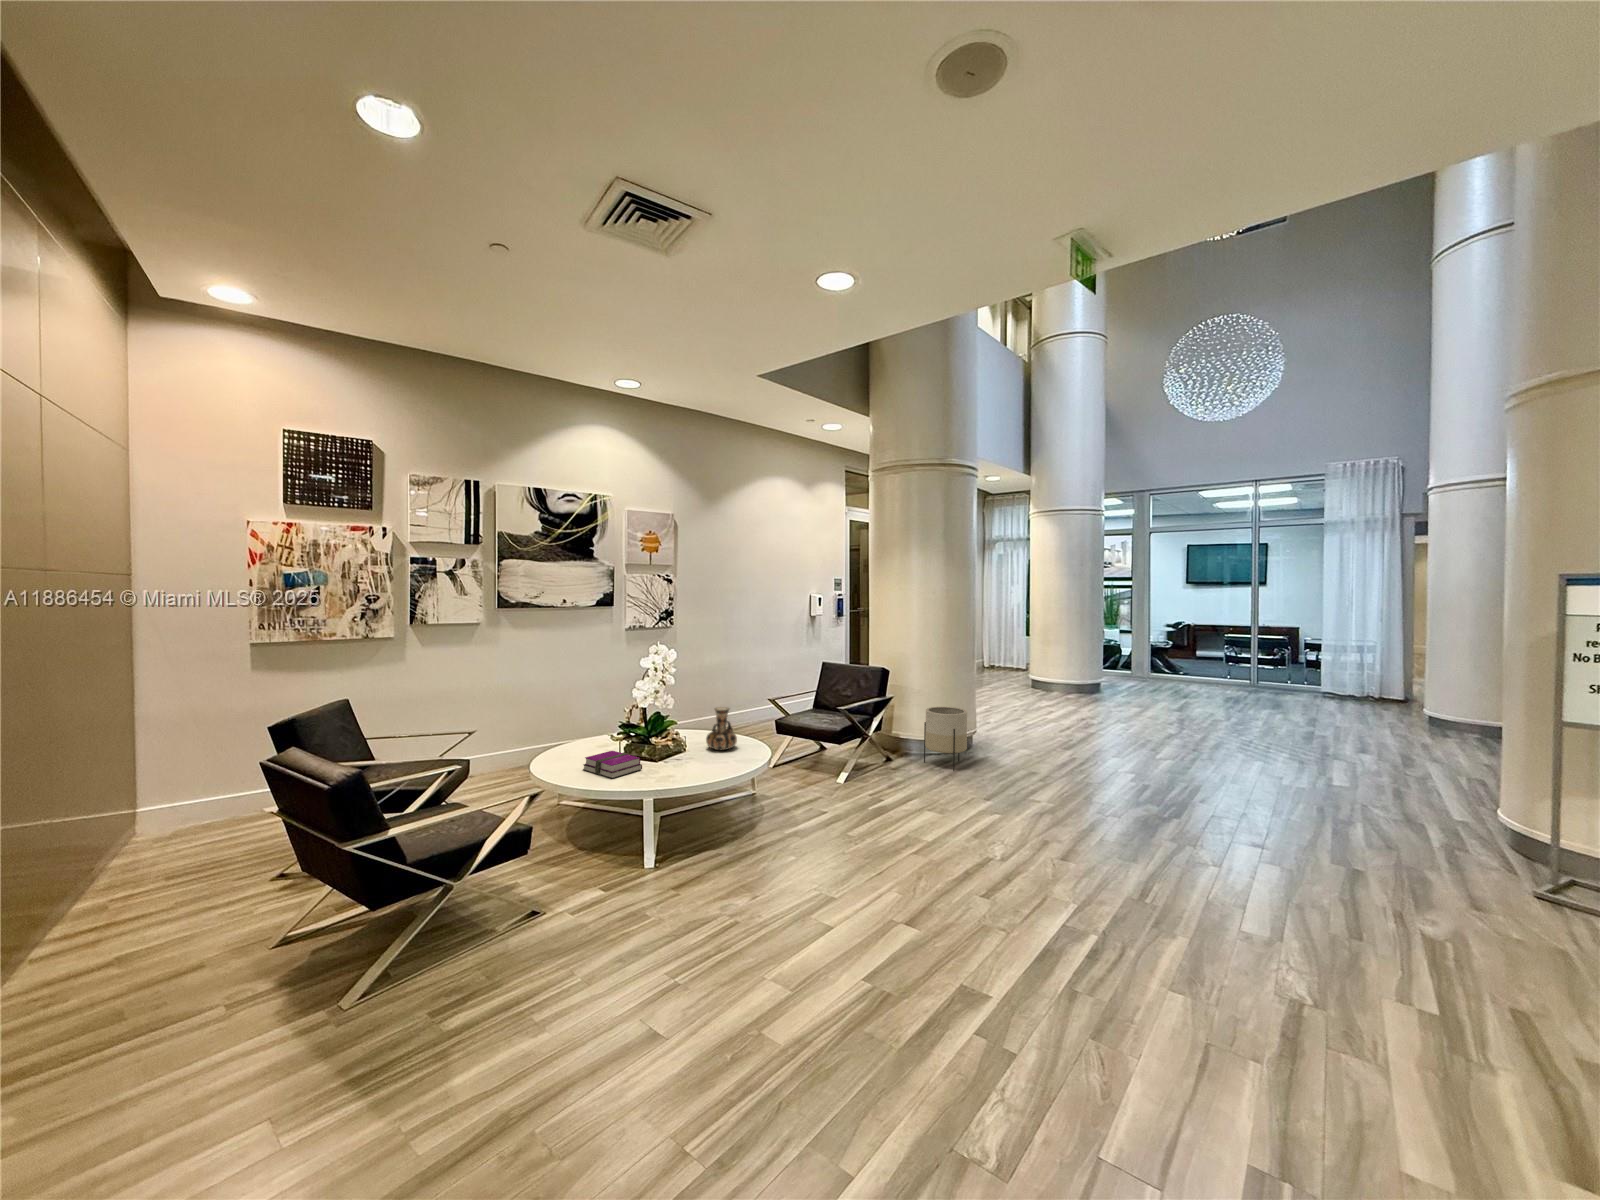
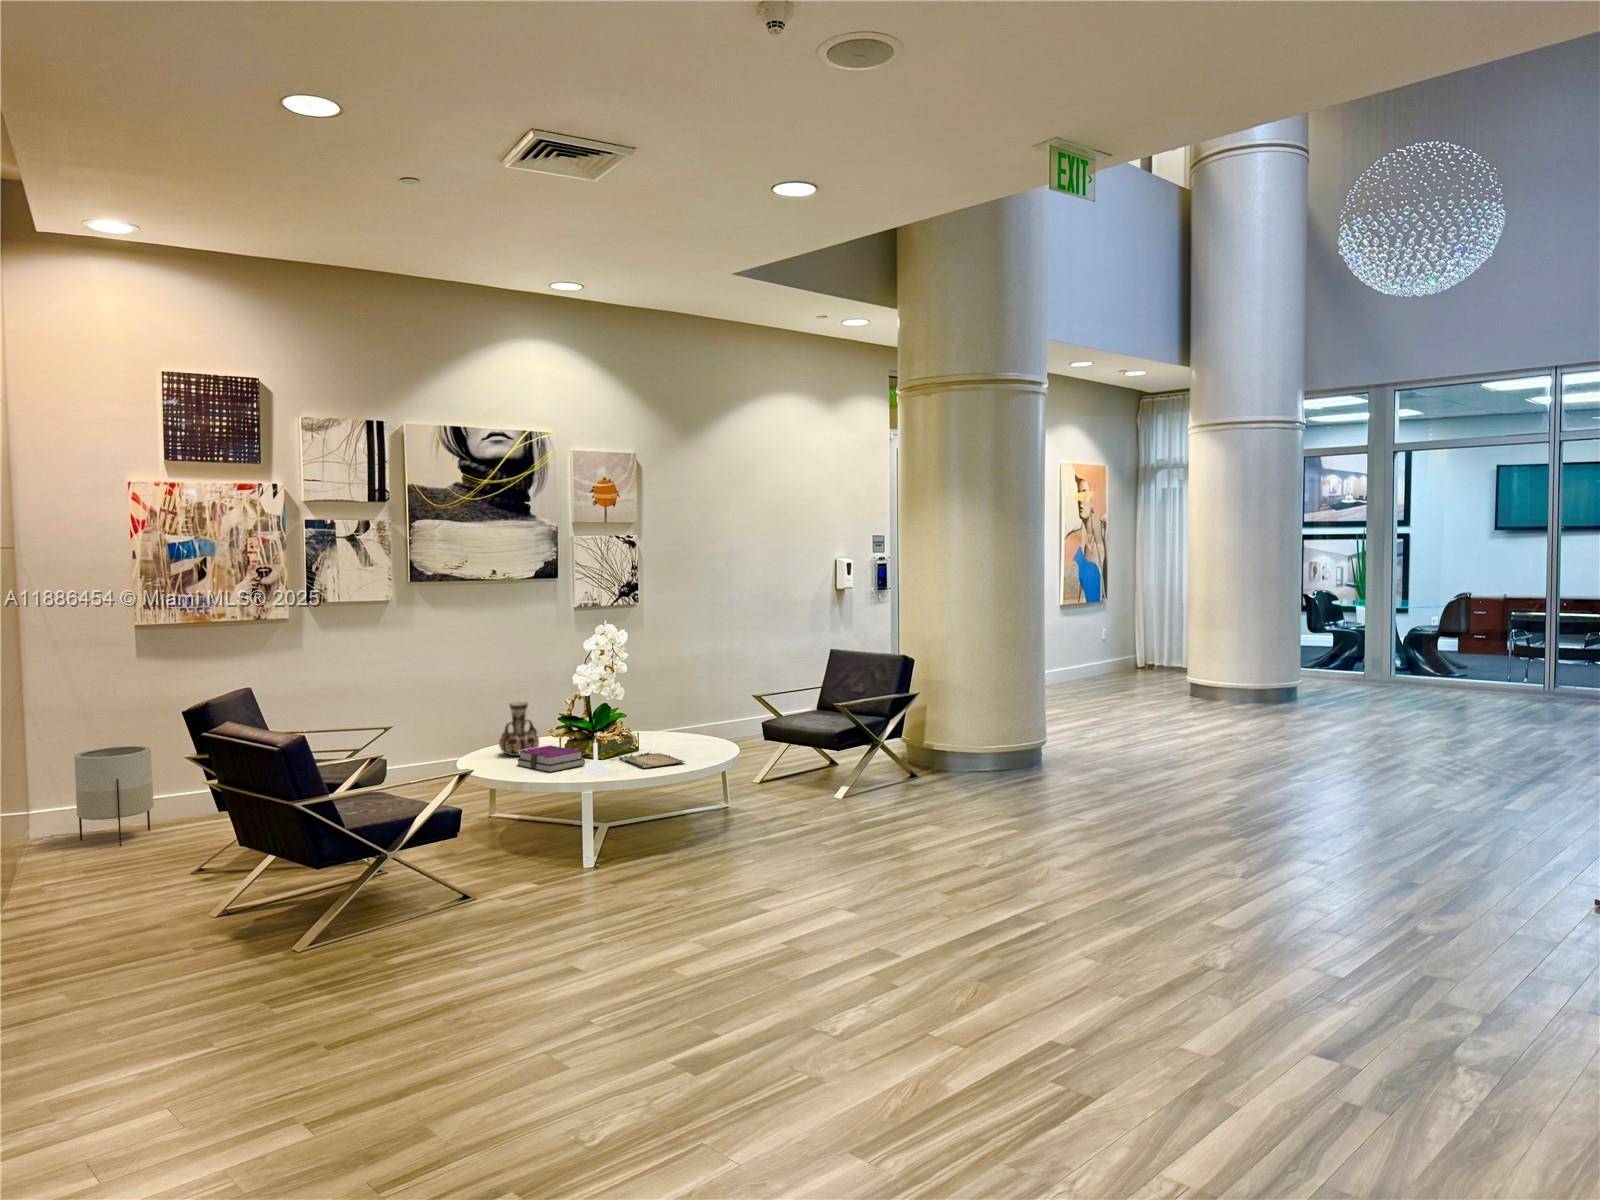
decorative vase: present [706,707,737,750] -> present [499,702,539,756]
planter: present [924,707,967,771] -> present [74,746,154,846]
candle holder: none [641,748,665,782] -> present [582,739,610,775]
tray: none [670,752,728,773] -> present [619,752,685,768]

